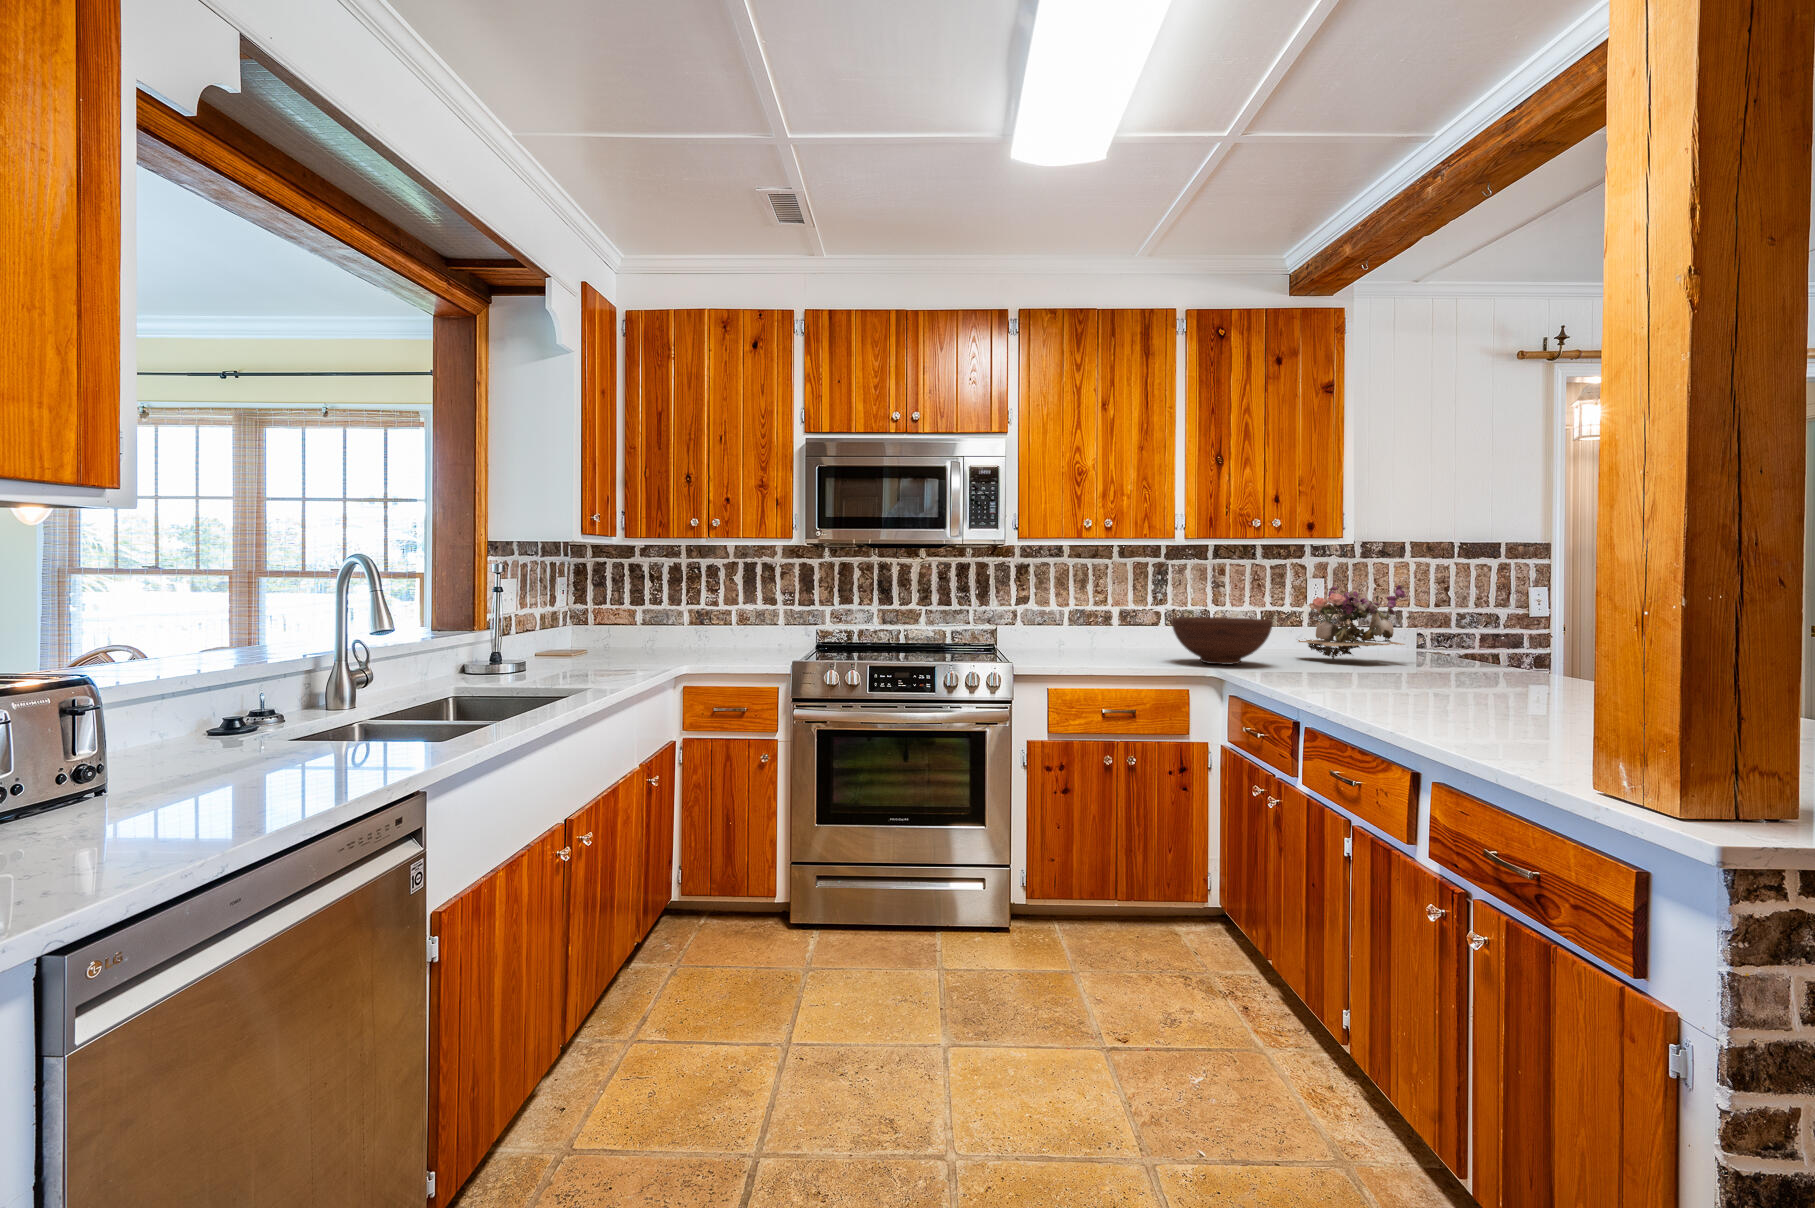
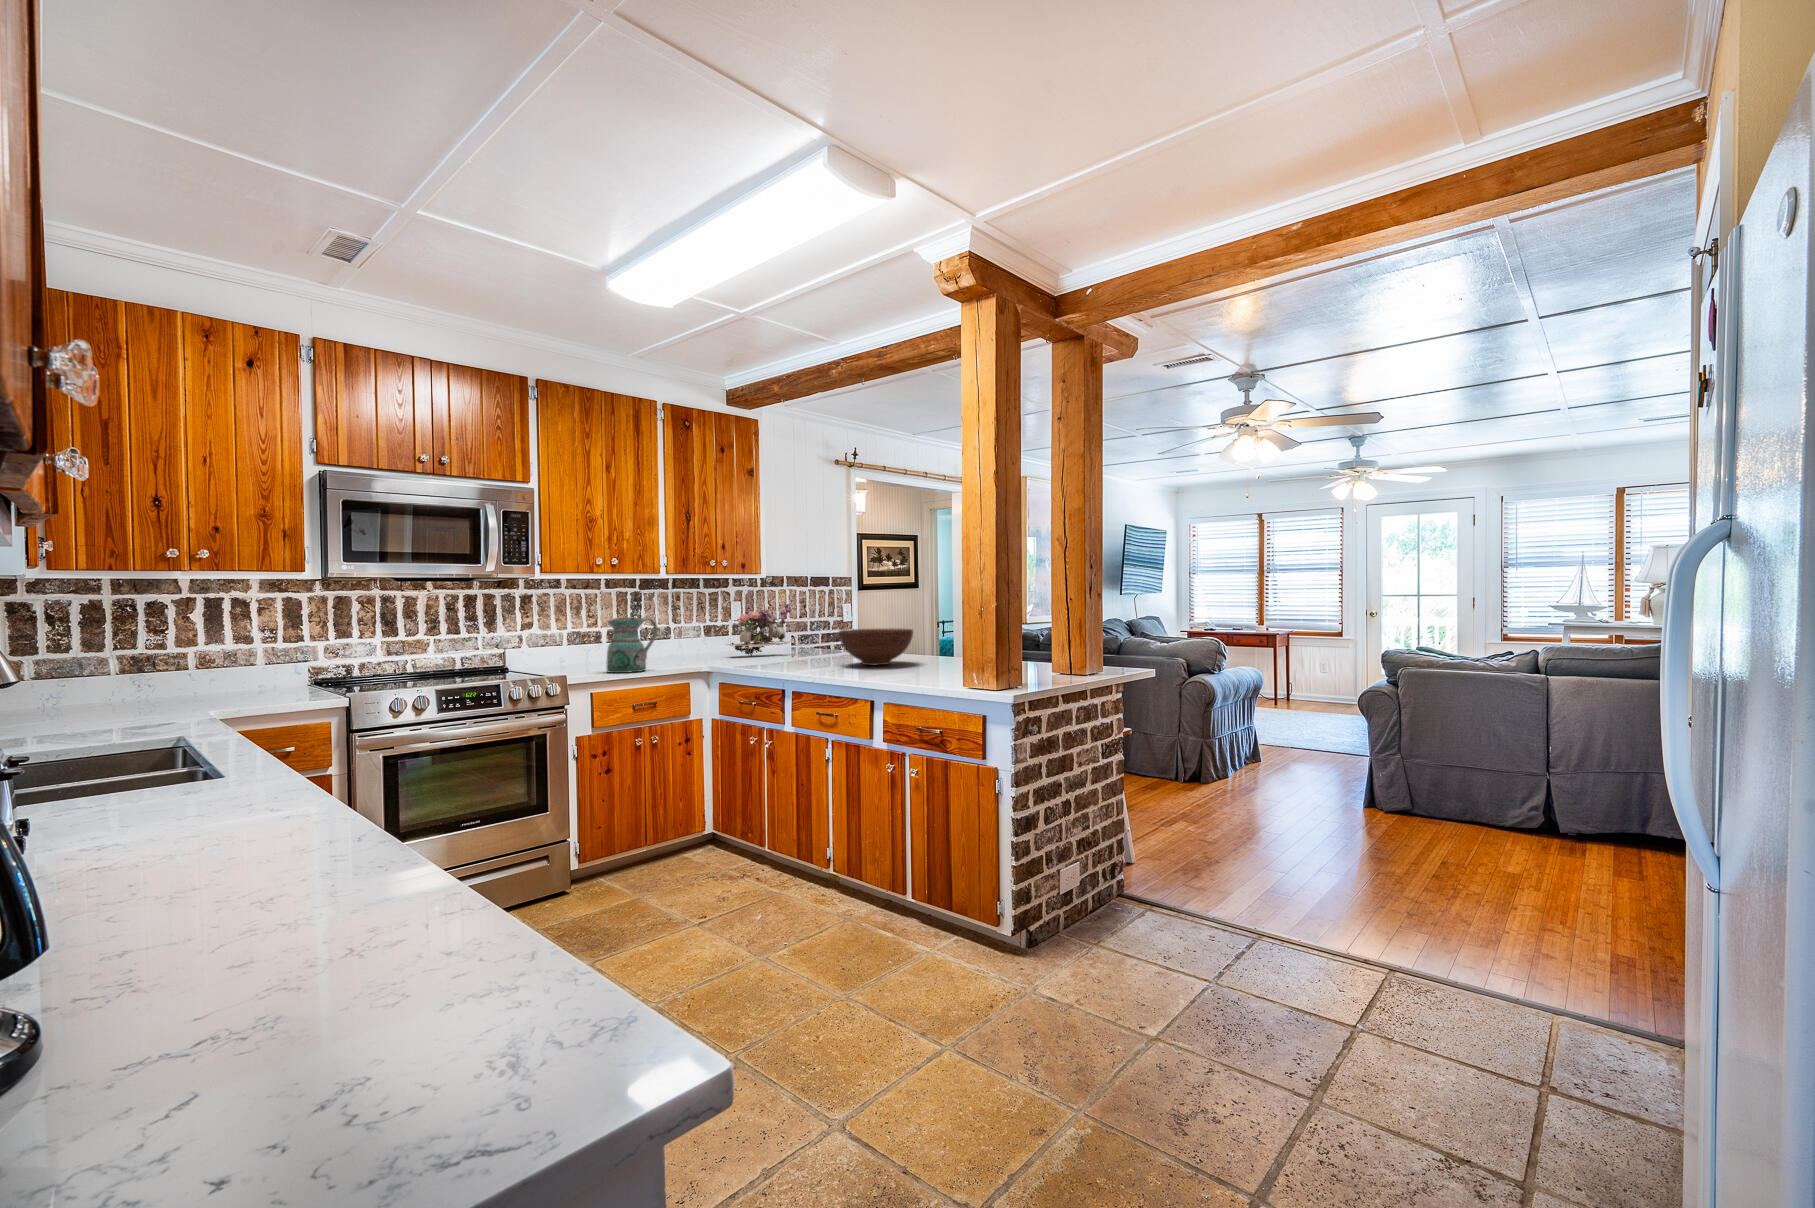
ceramic pitcher: none [1082,594,1150,665] -> present [607,616,658,673]
fruit bowl: present [1172,617,1273,664] -> present [838,629,913,665]

